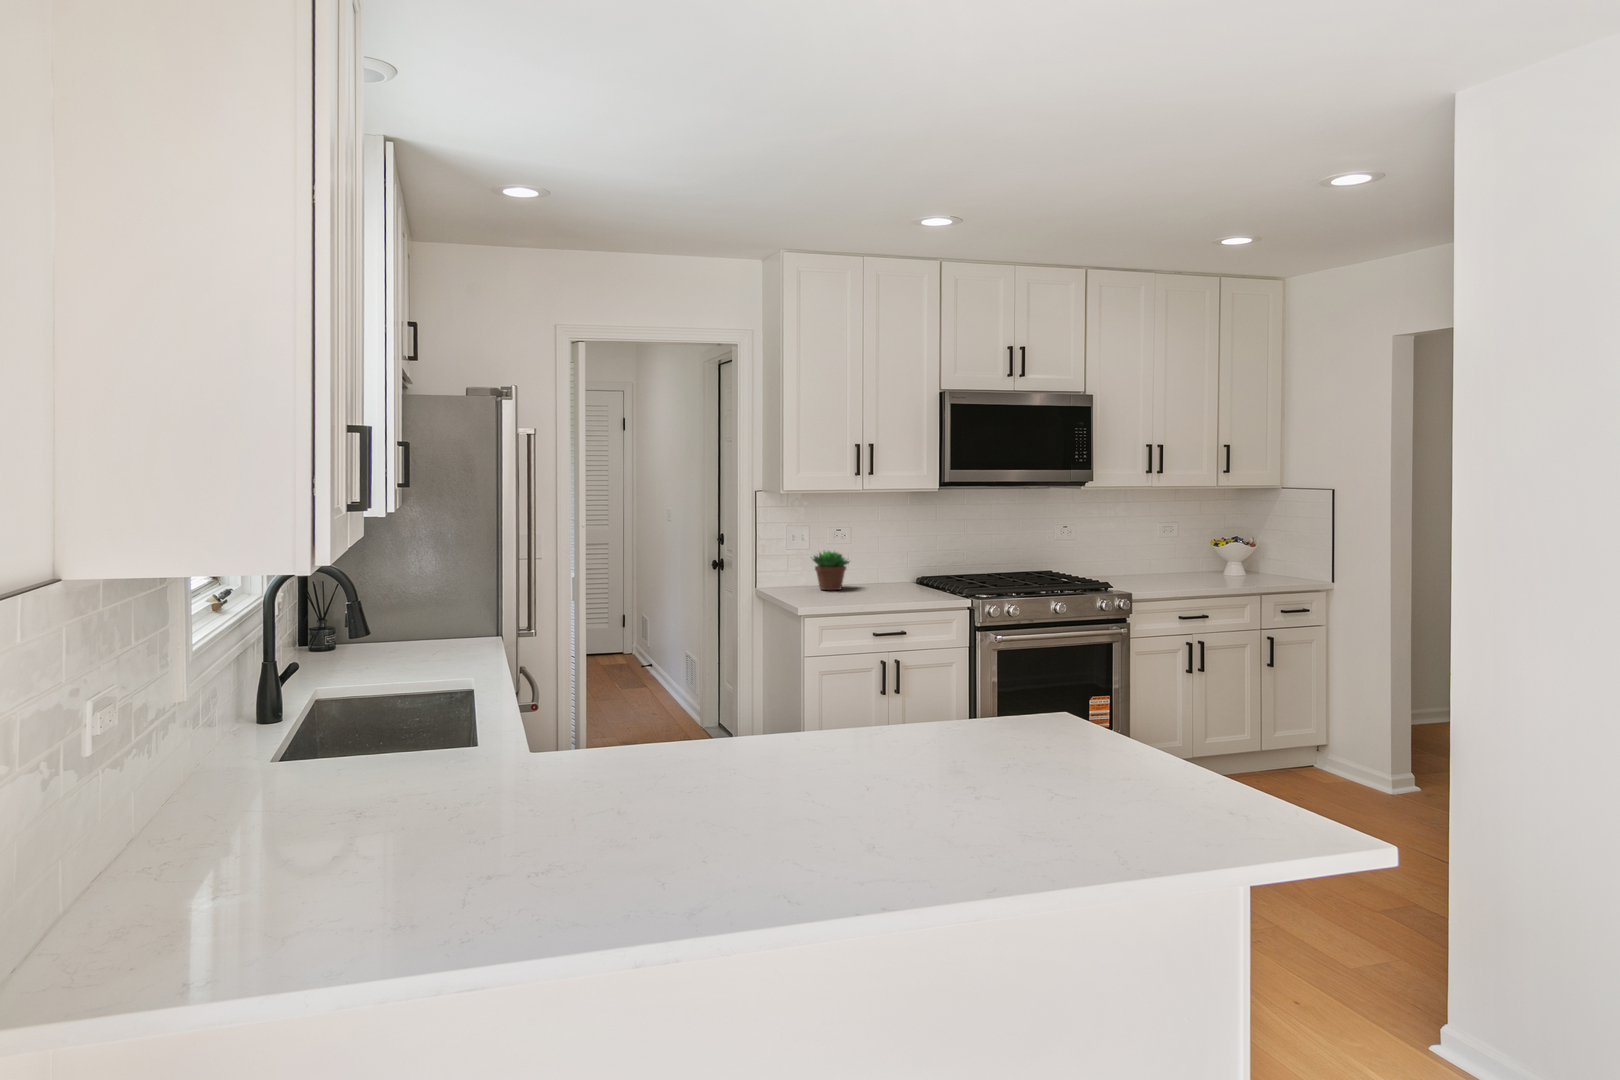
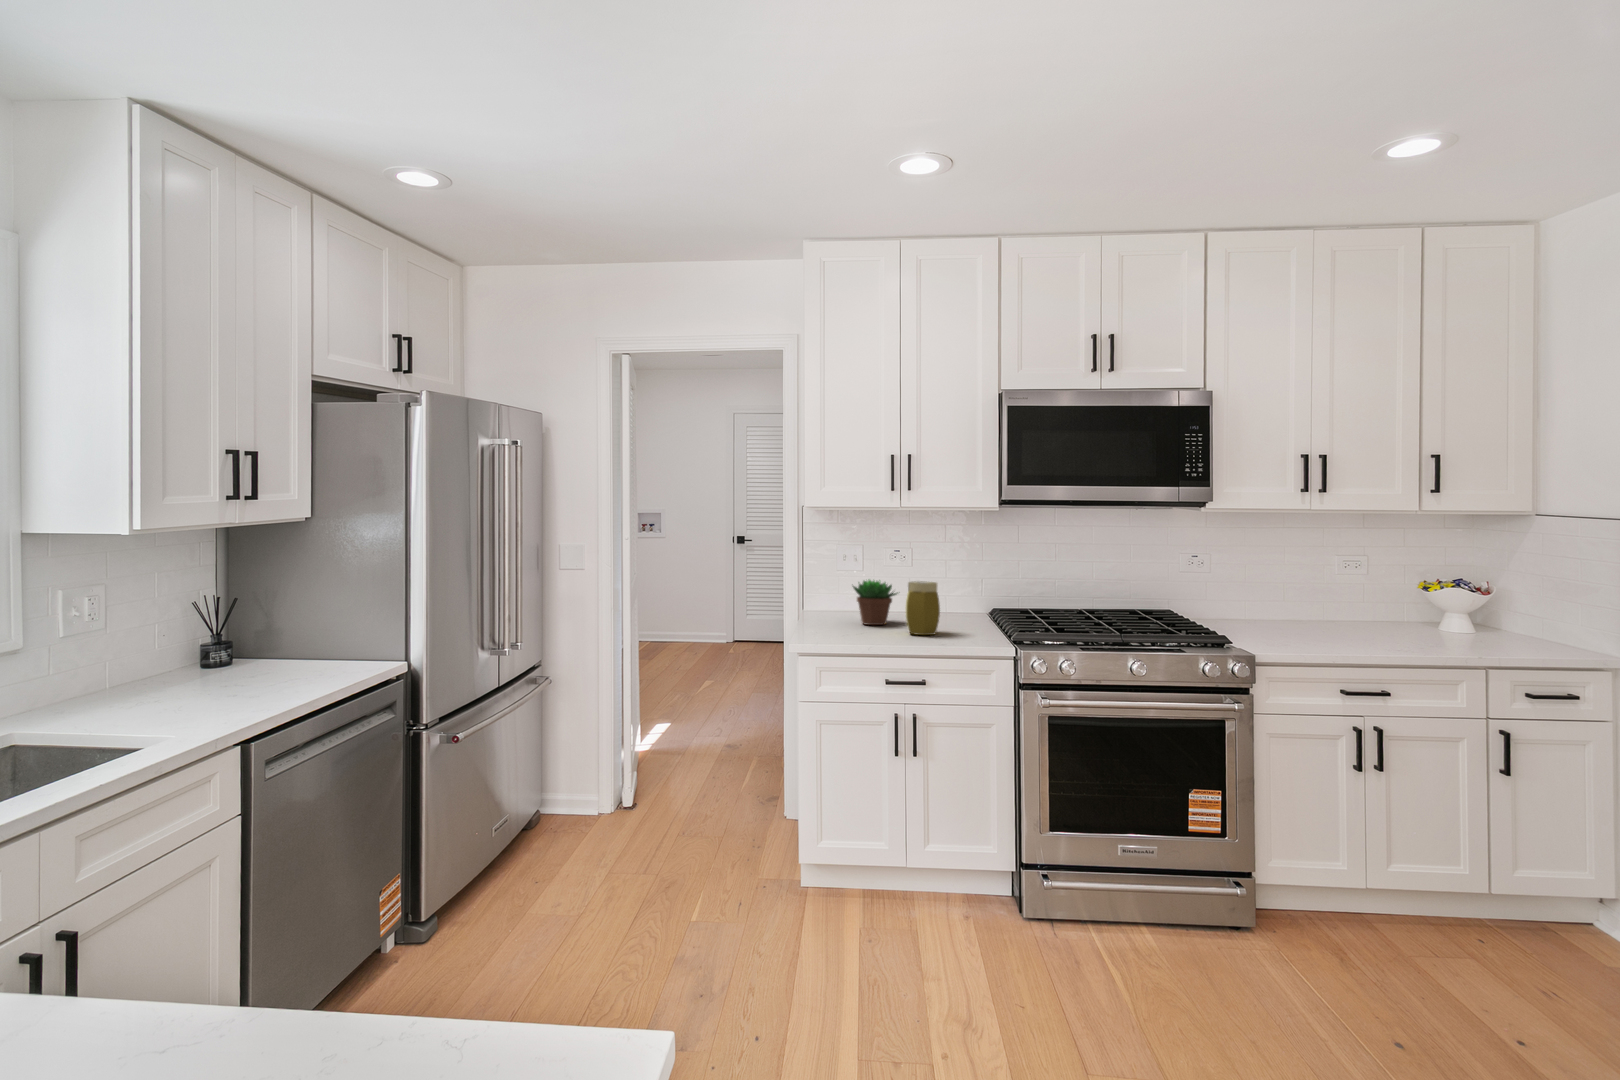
jar: none [870,550,901,595] -> present [906,581,940,635]

